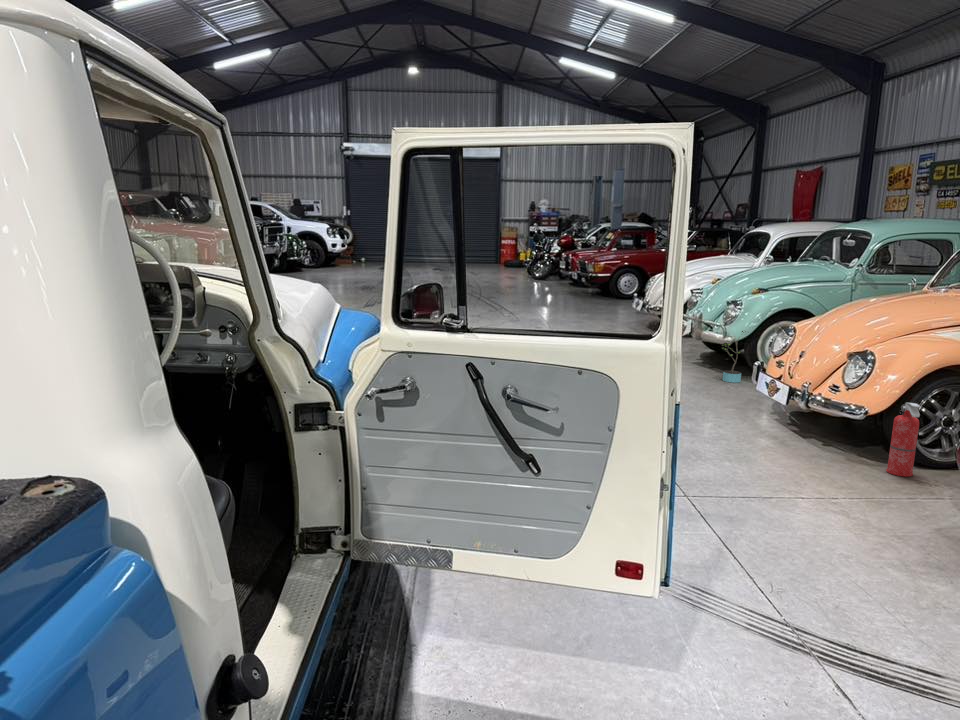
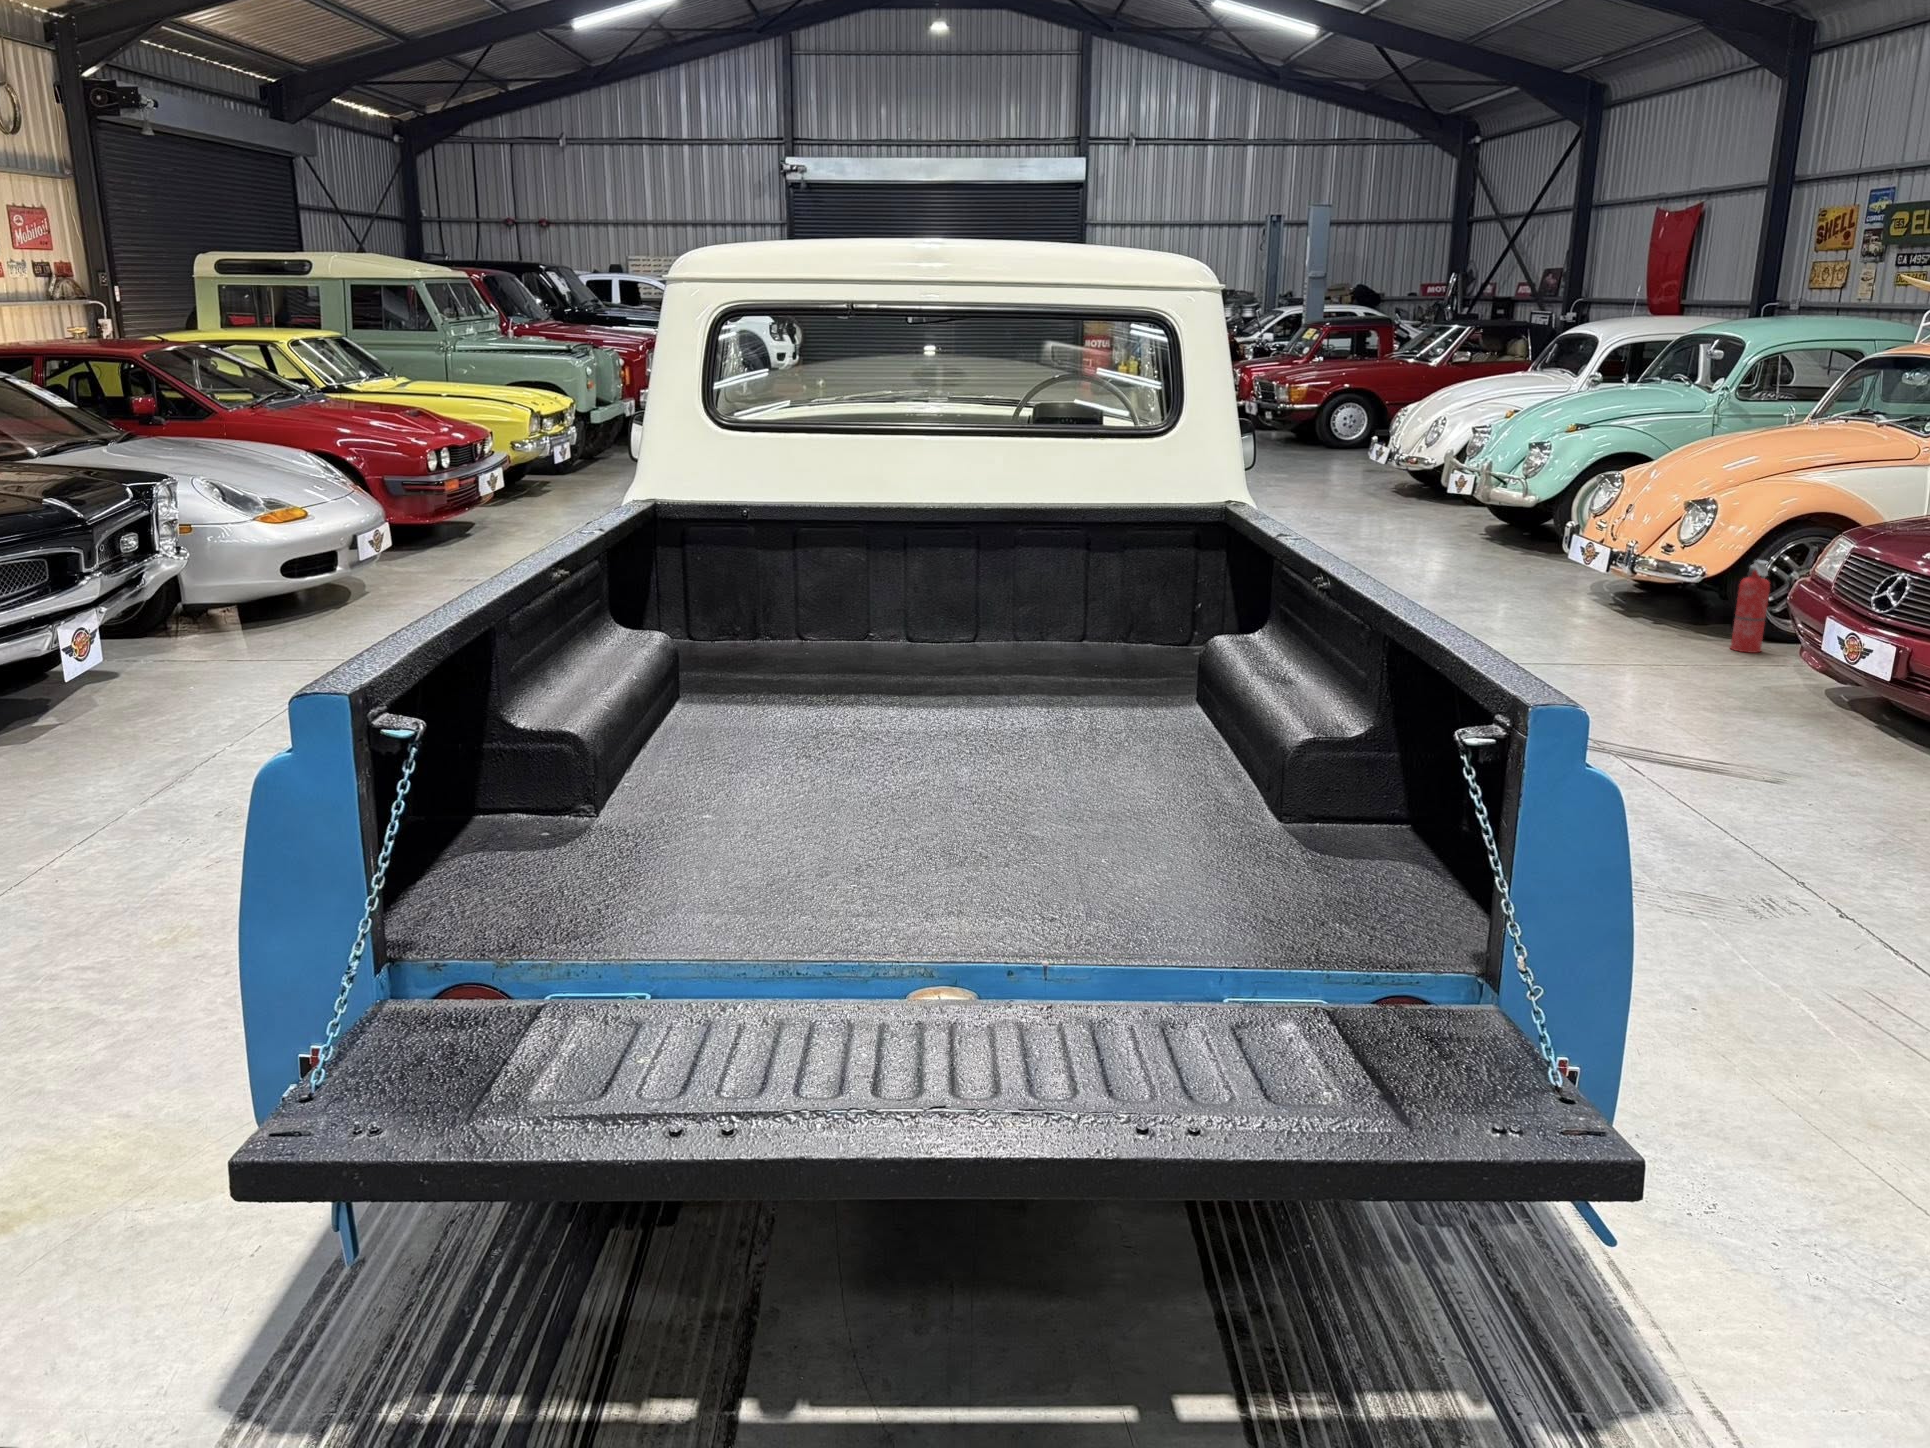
potted plant: present [722,331,746,383] -> none [1518,481,1560,565]

